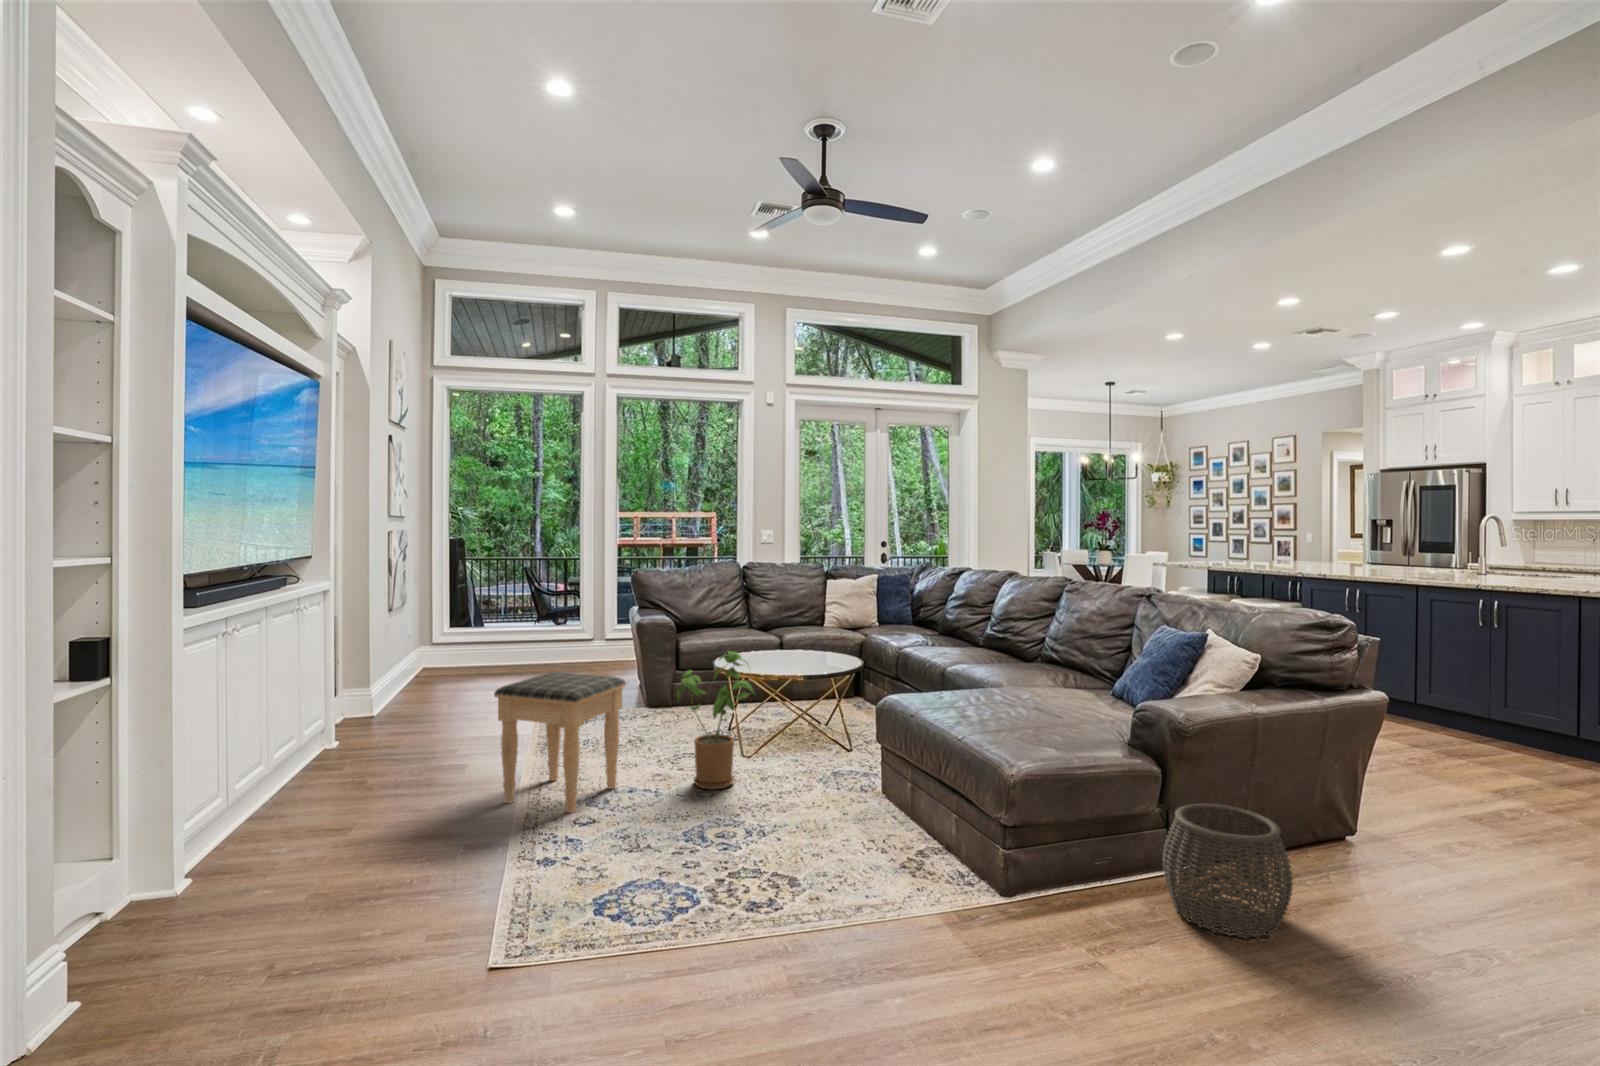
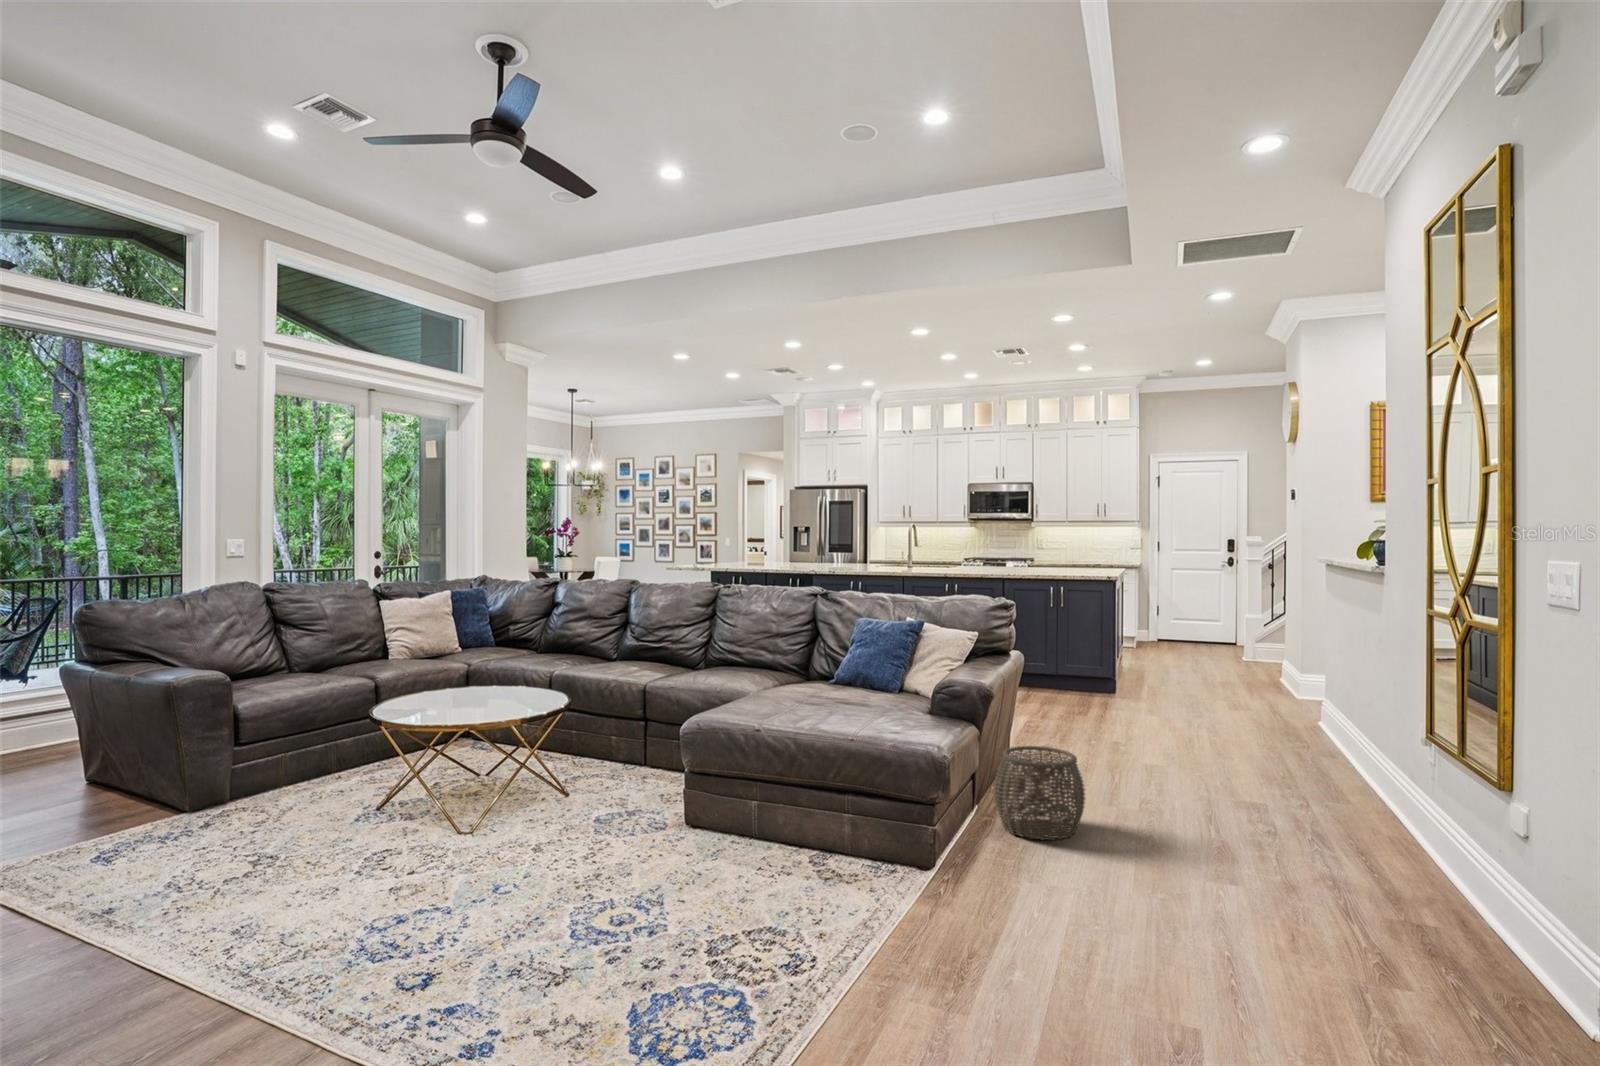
house plant: present [677,651,754,789] -> none [436,692,556,878]
footstool: present [494,672,626,813] -> none [201,752,383,994]

